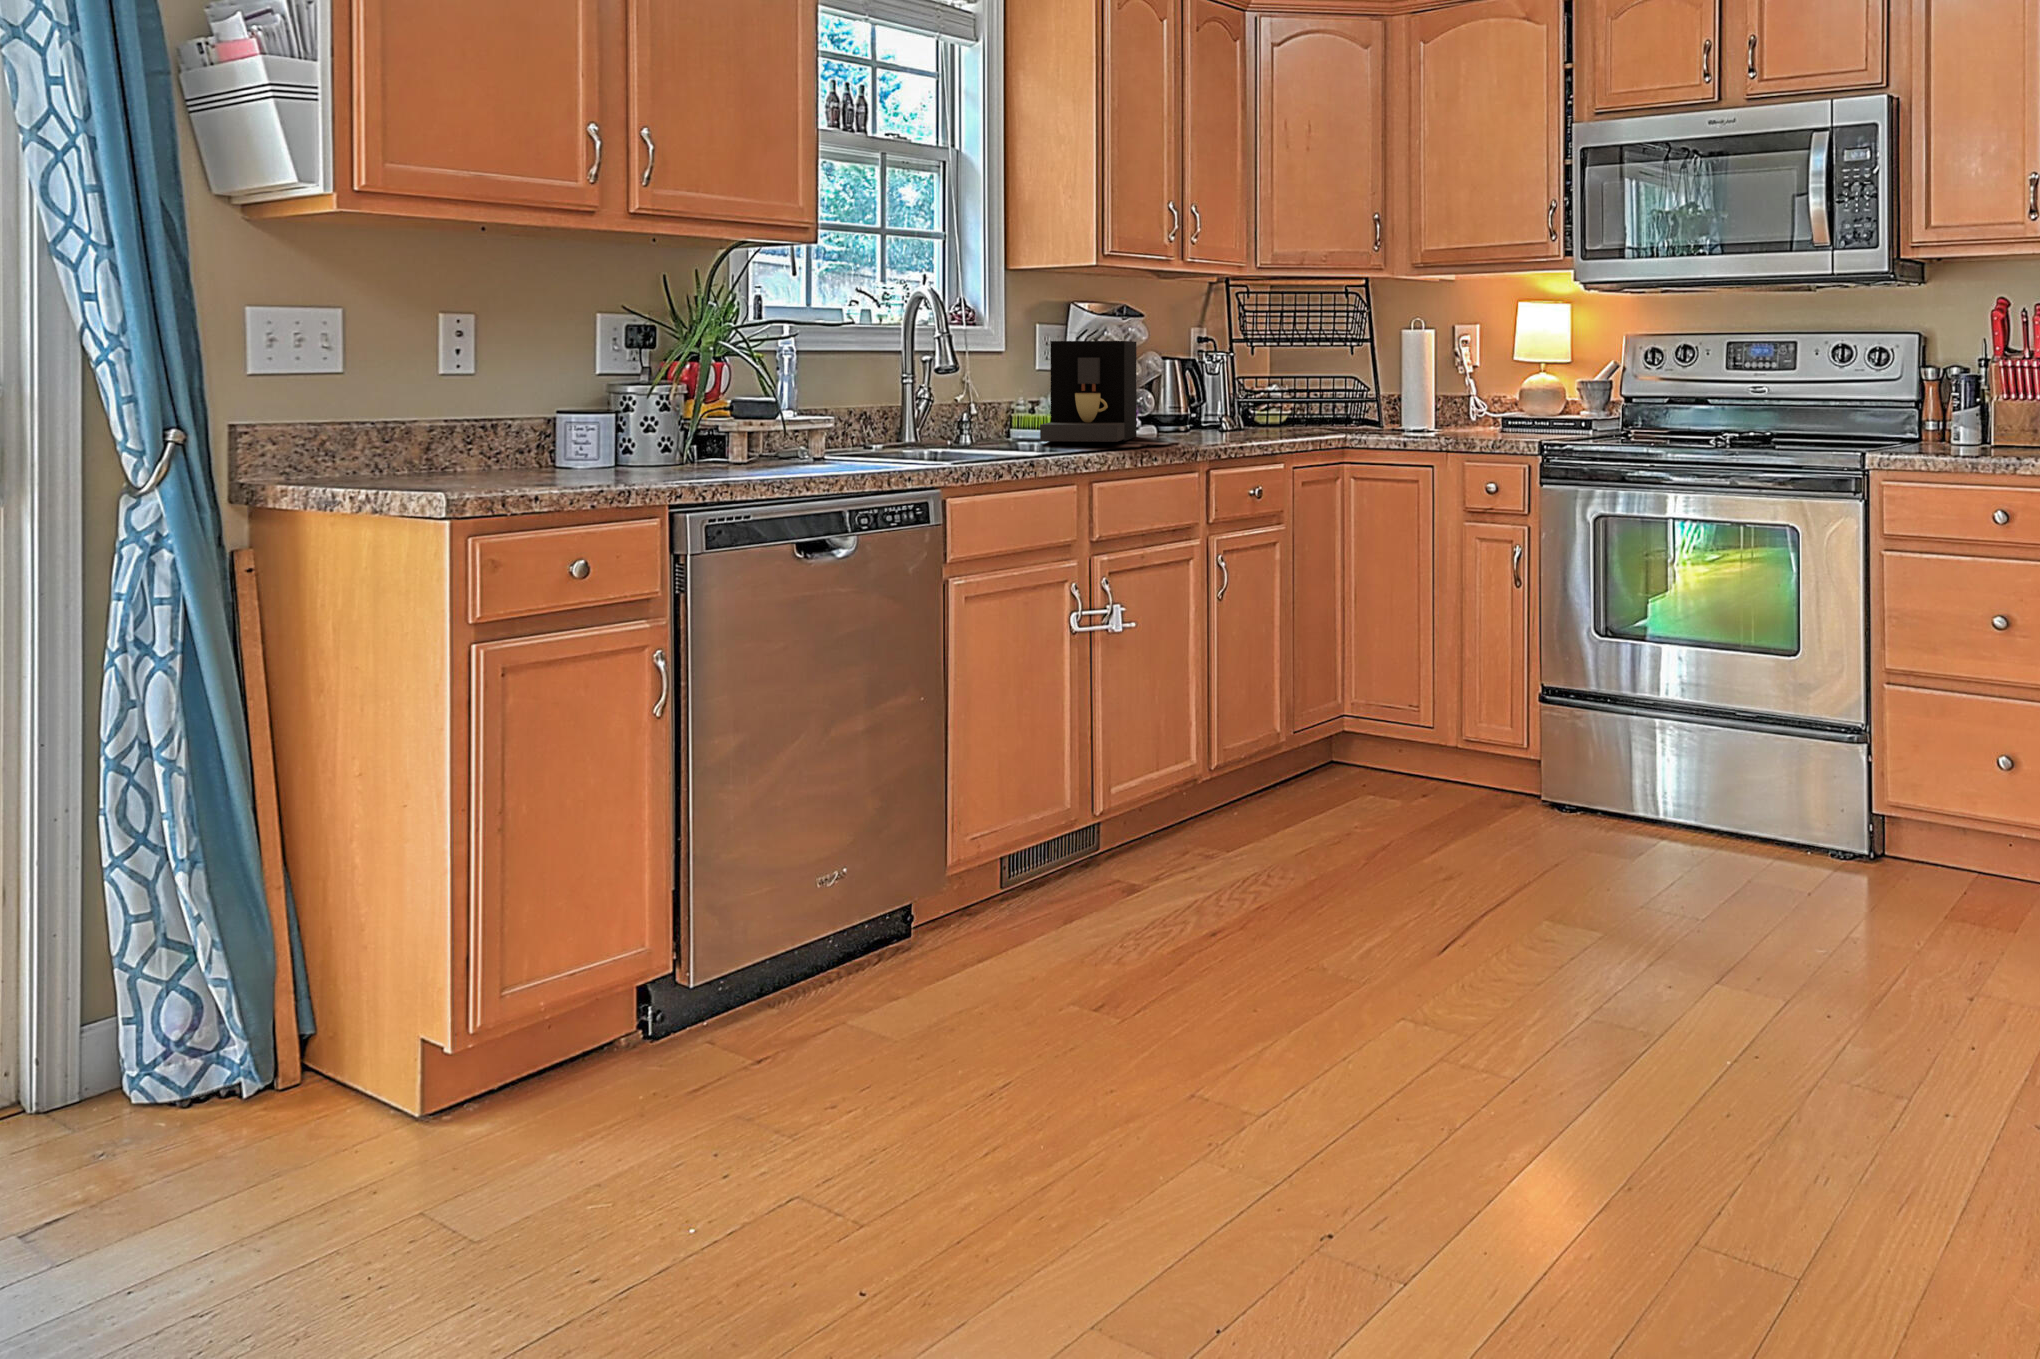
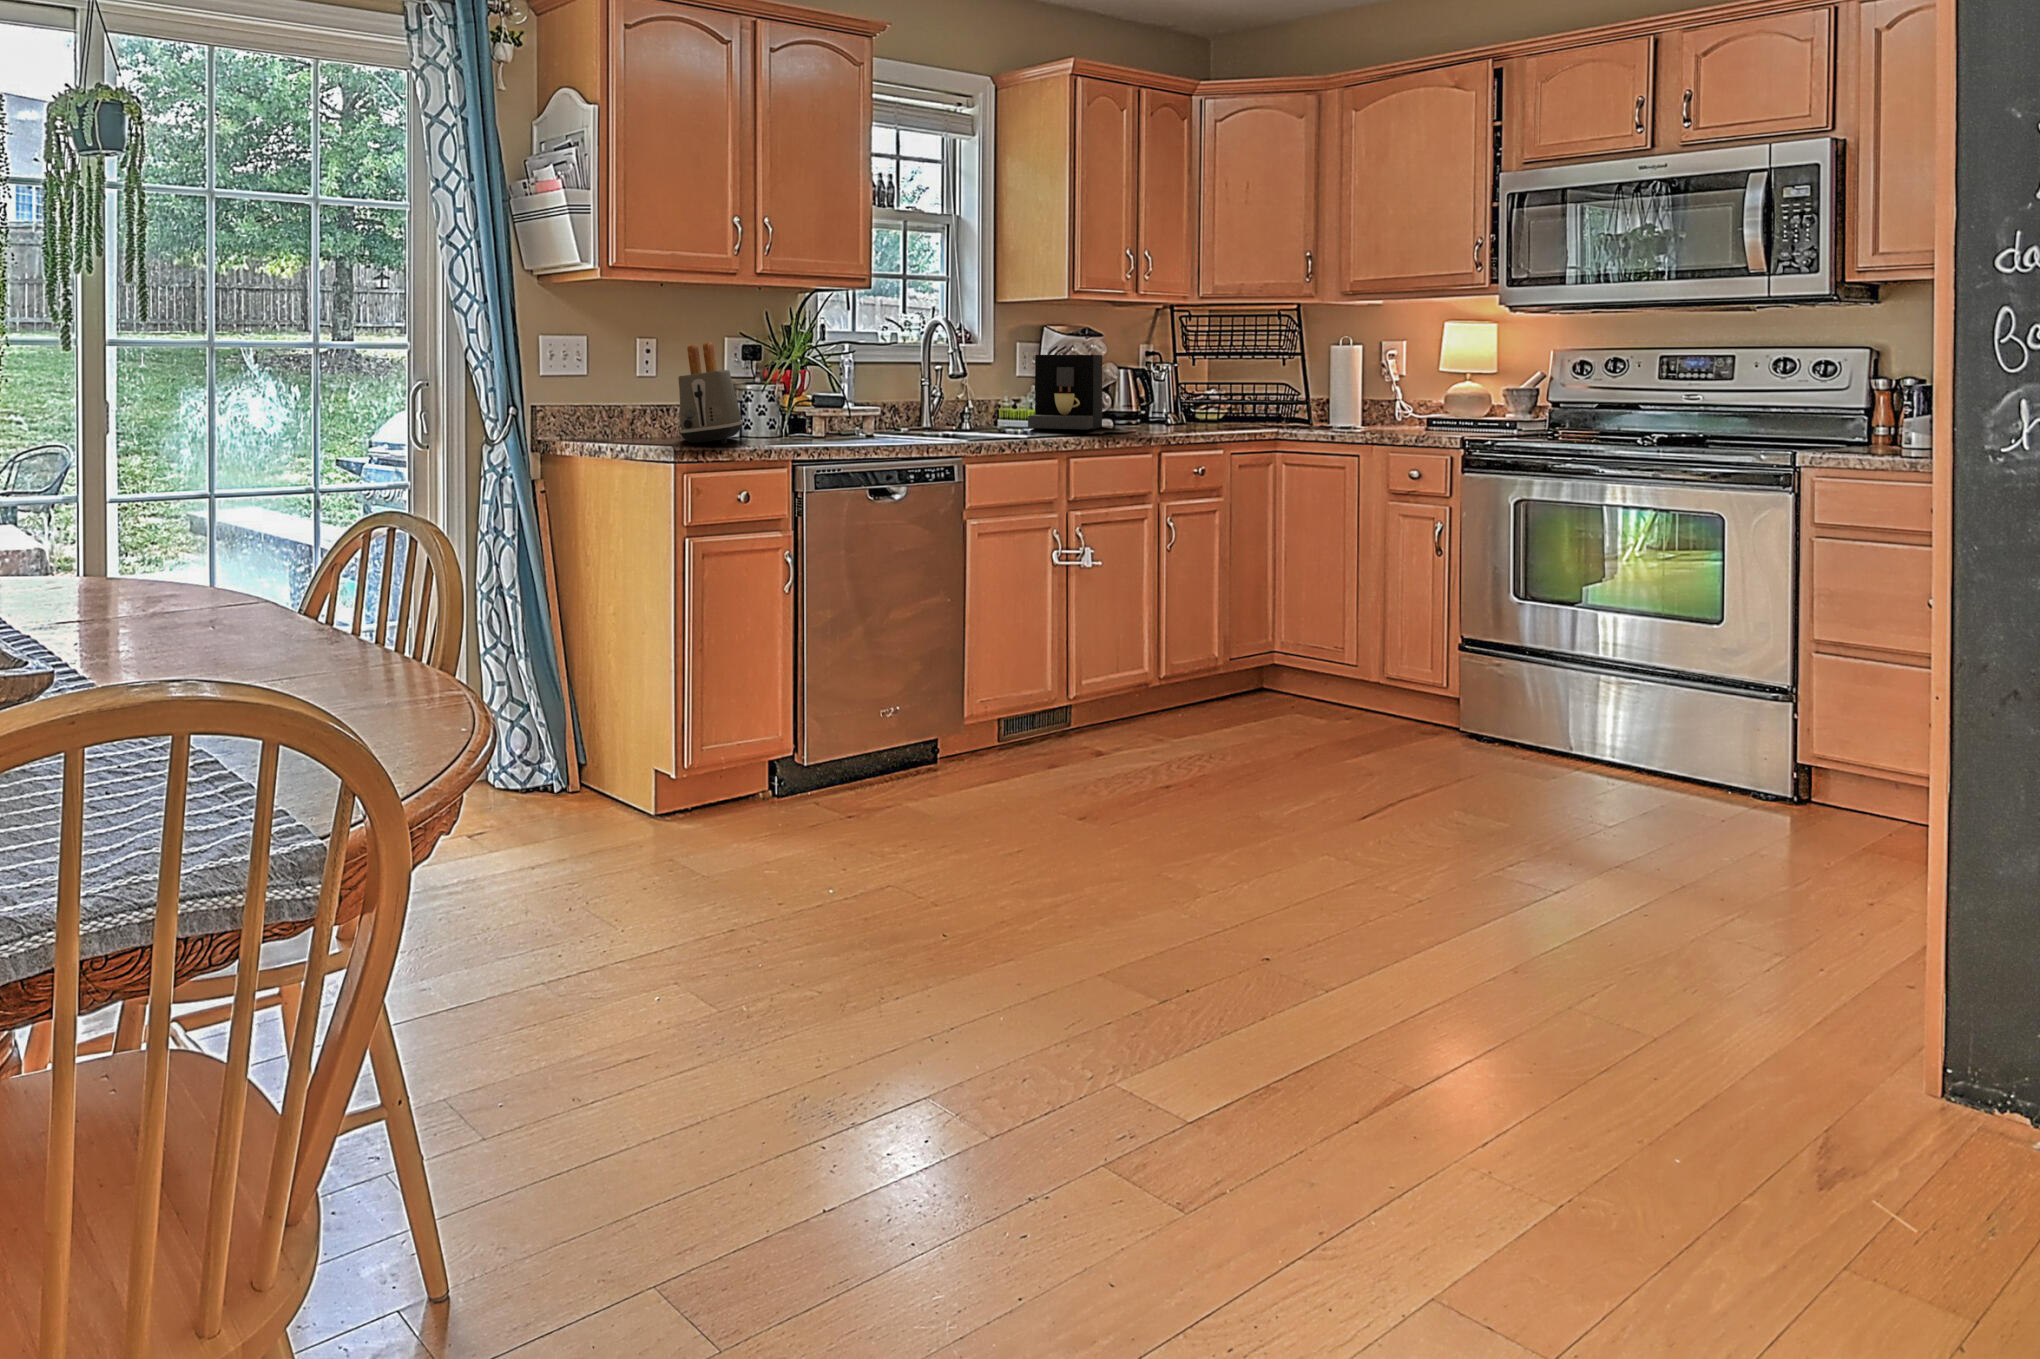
toaster: none [482,319,603,482] -> present [678,342,742,444]

